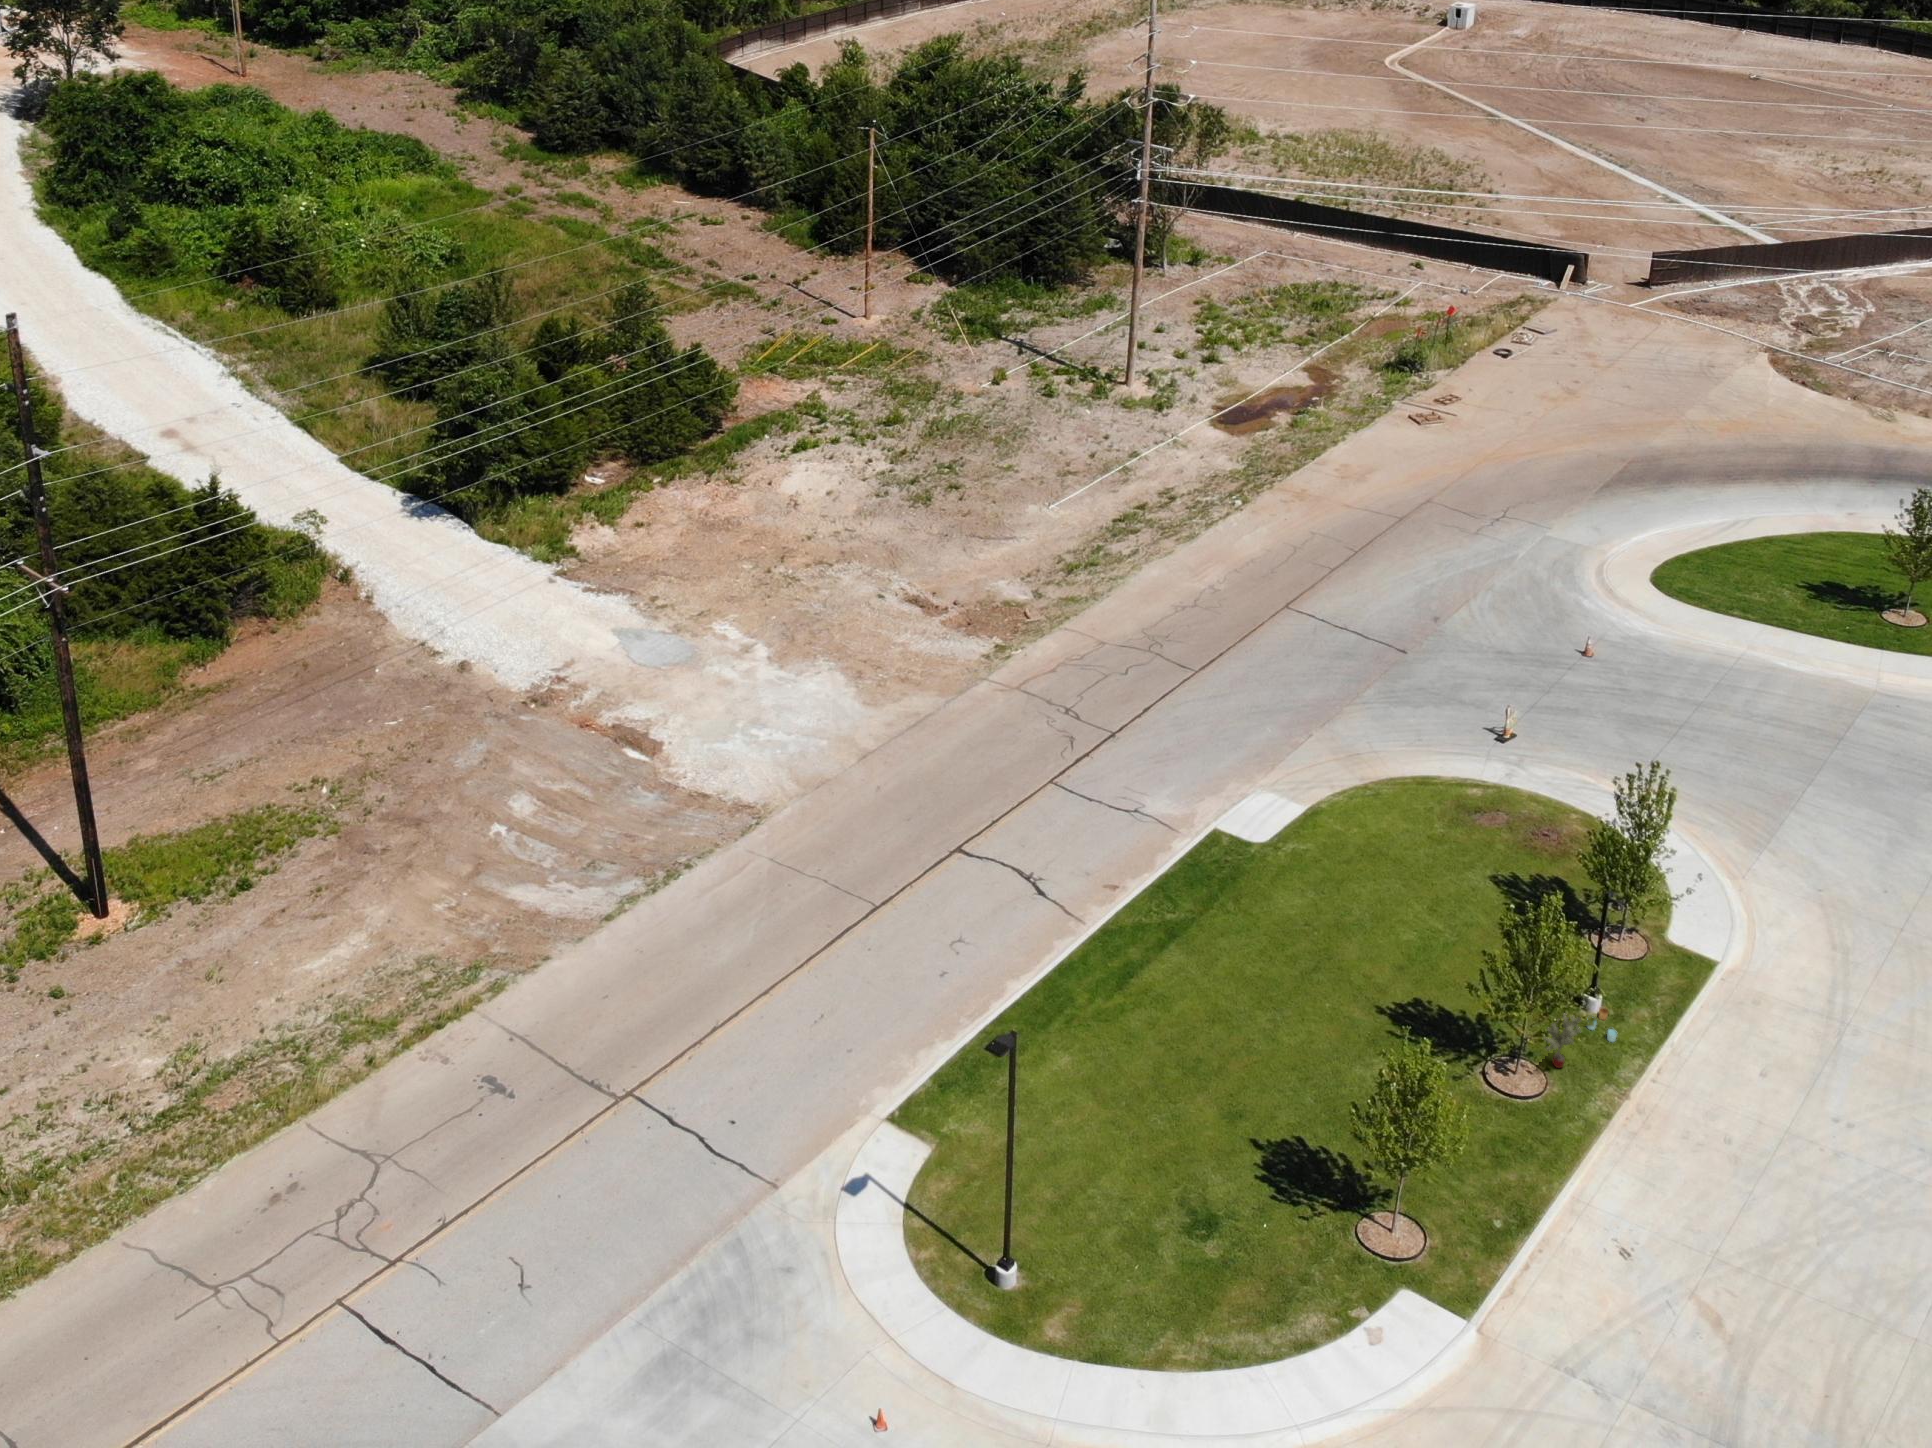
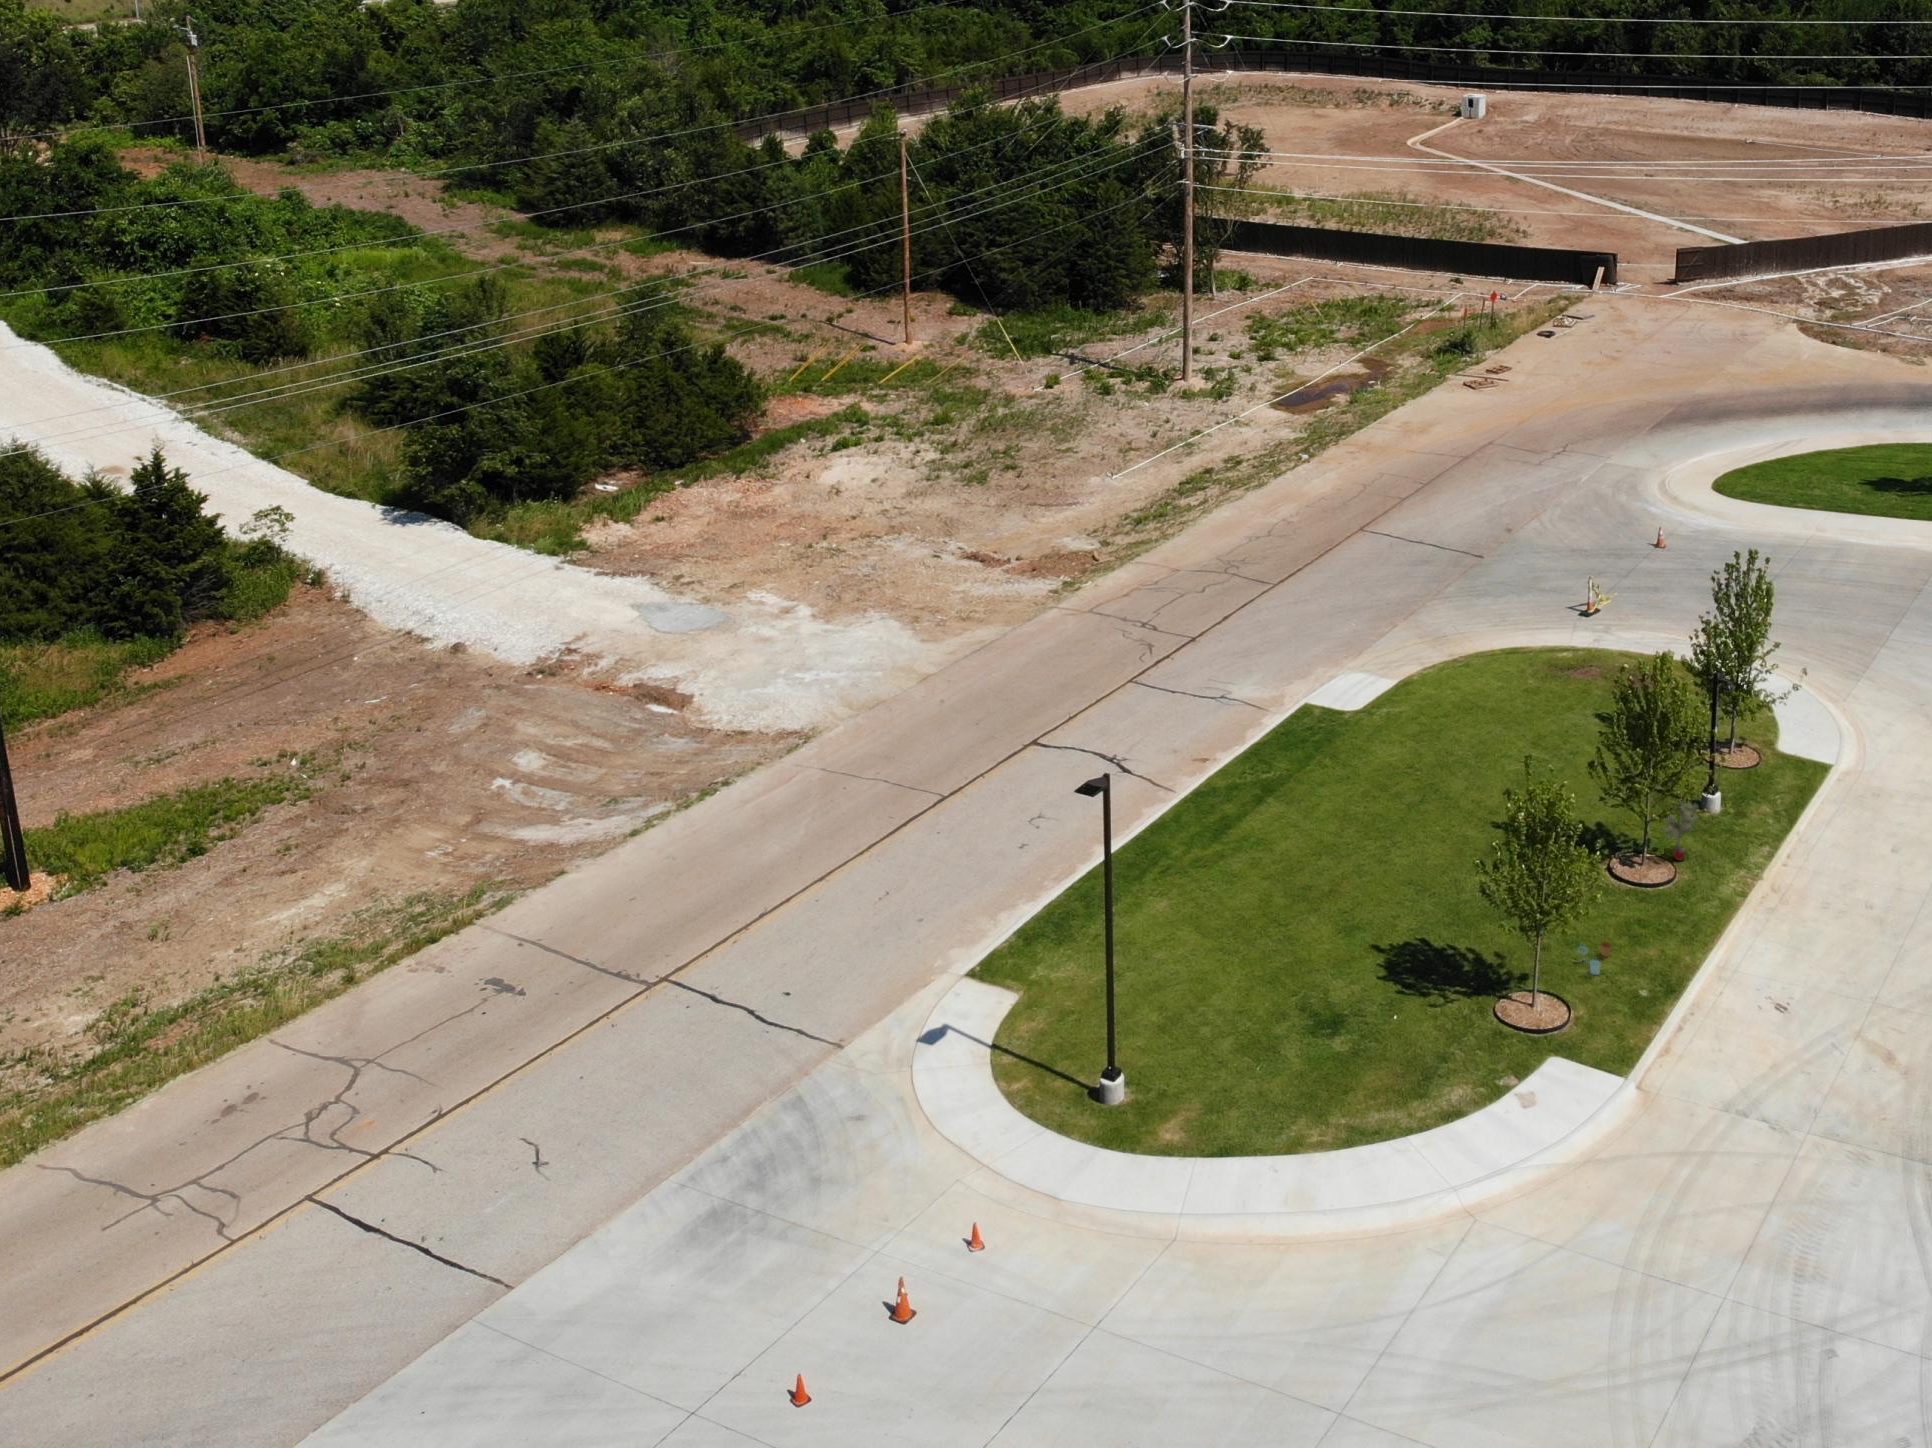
bucket: present [1588,1007,1617,1042] -> present [1579,939,1611,975]

